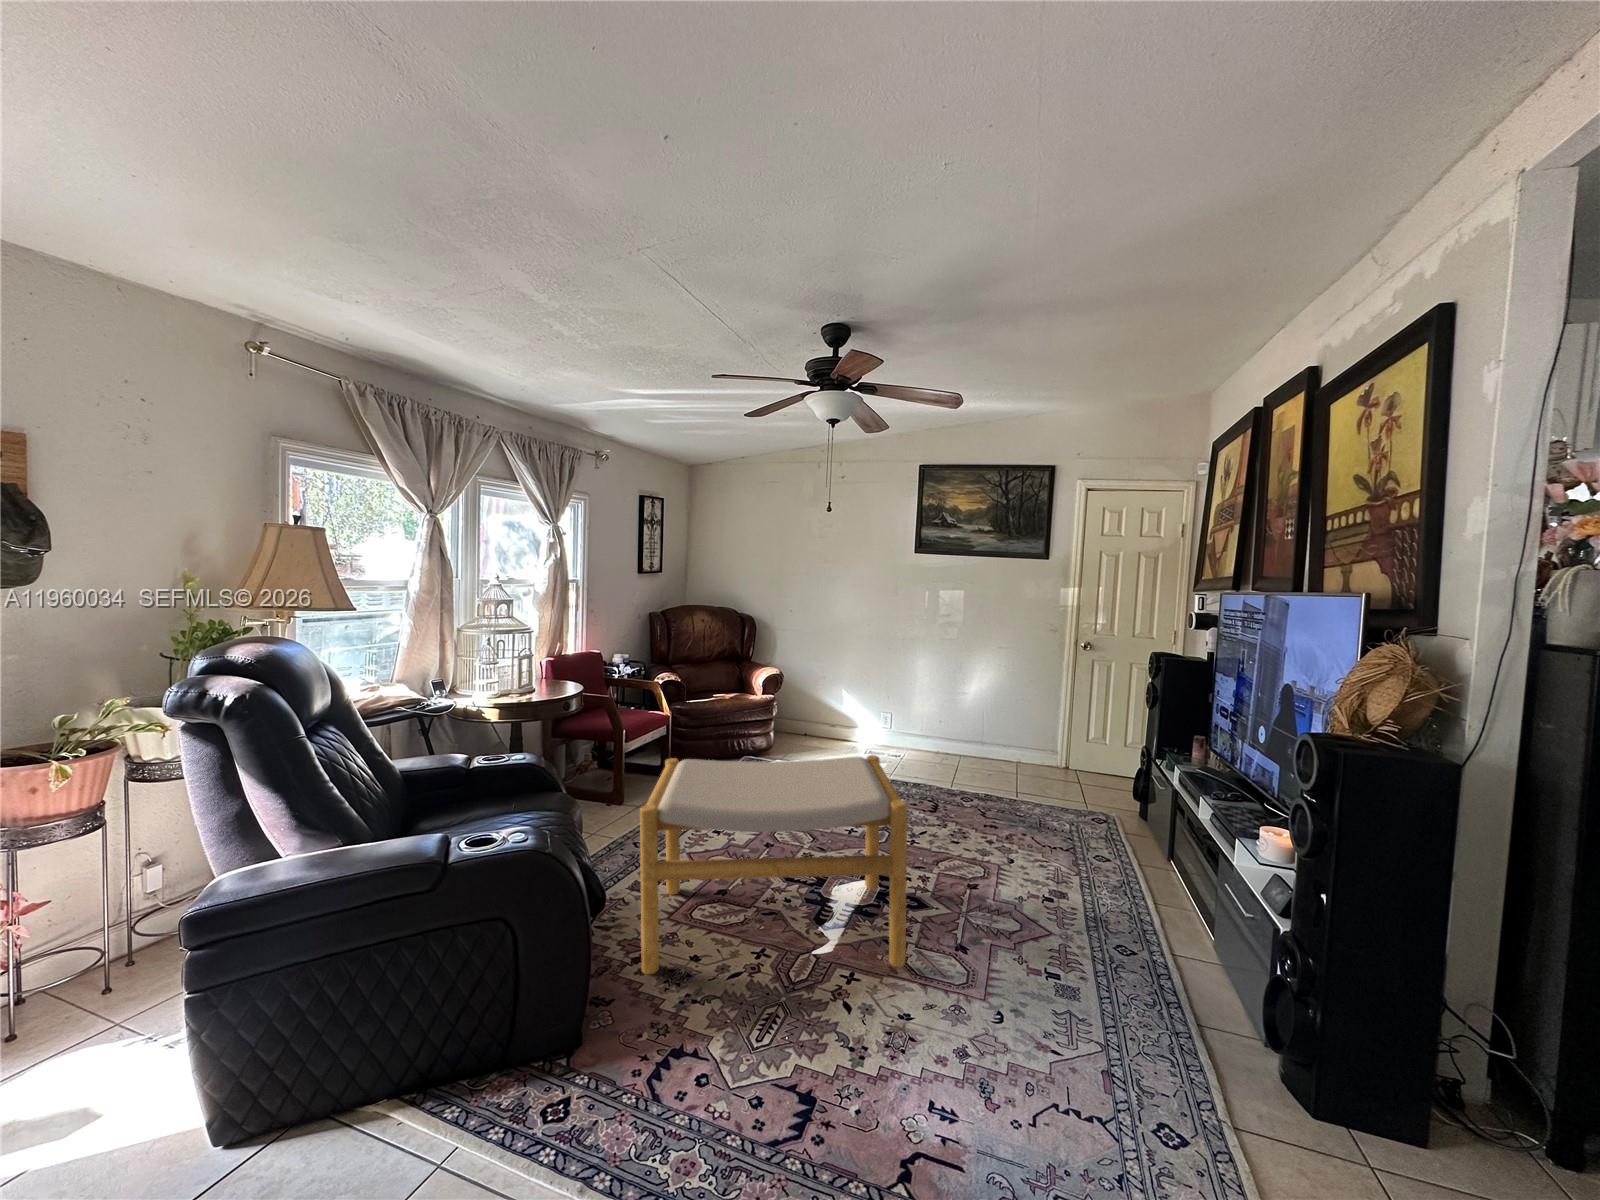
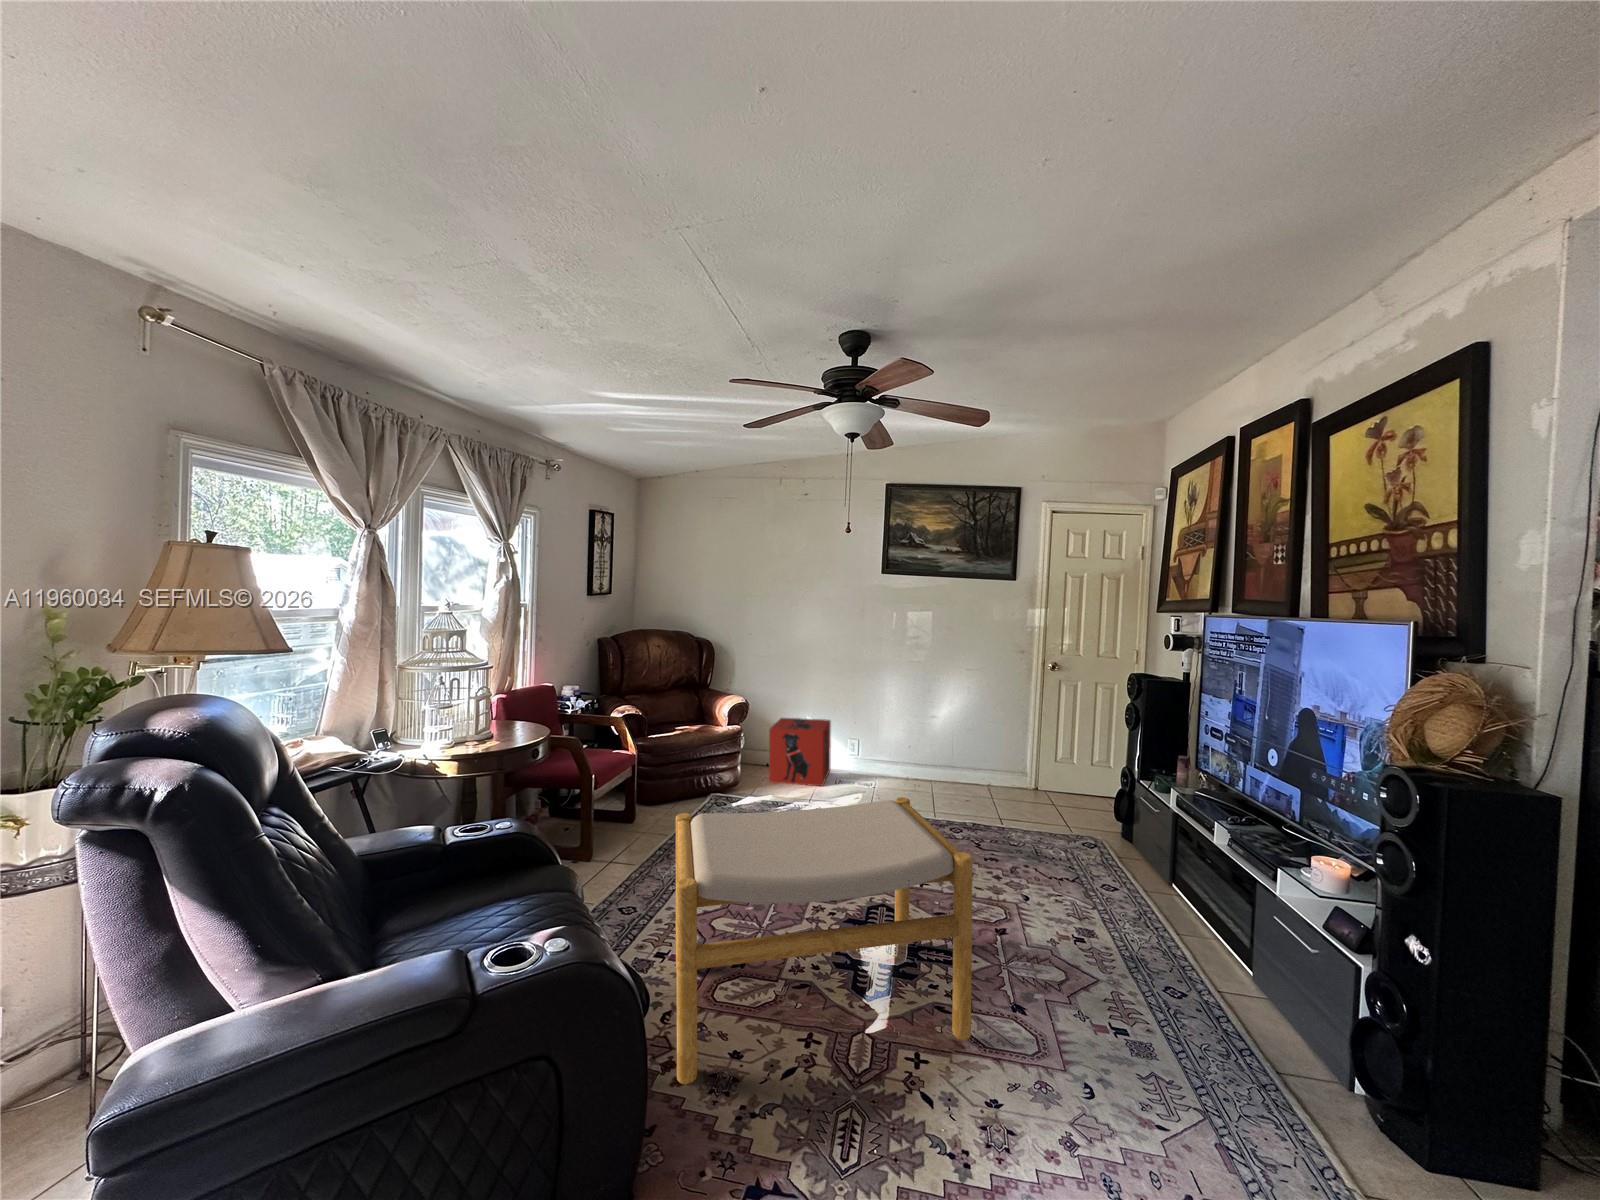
storage box: none [800,690,863,755] -> present [769,718,831,786]

